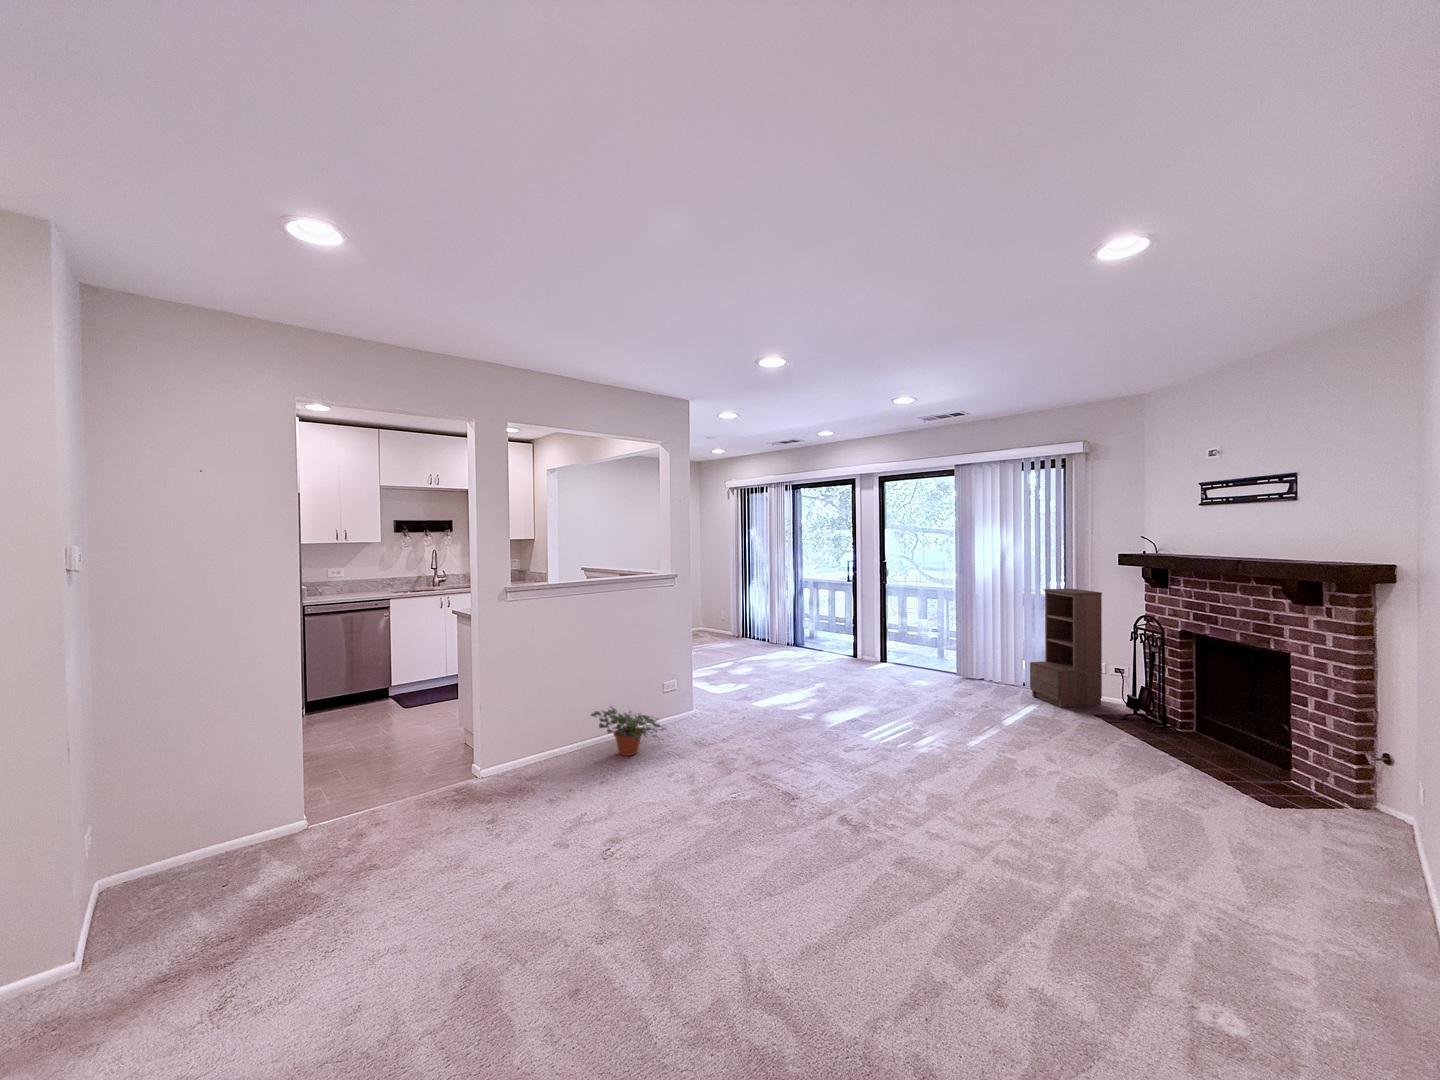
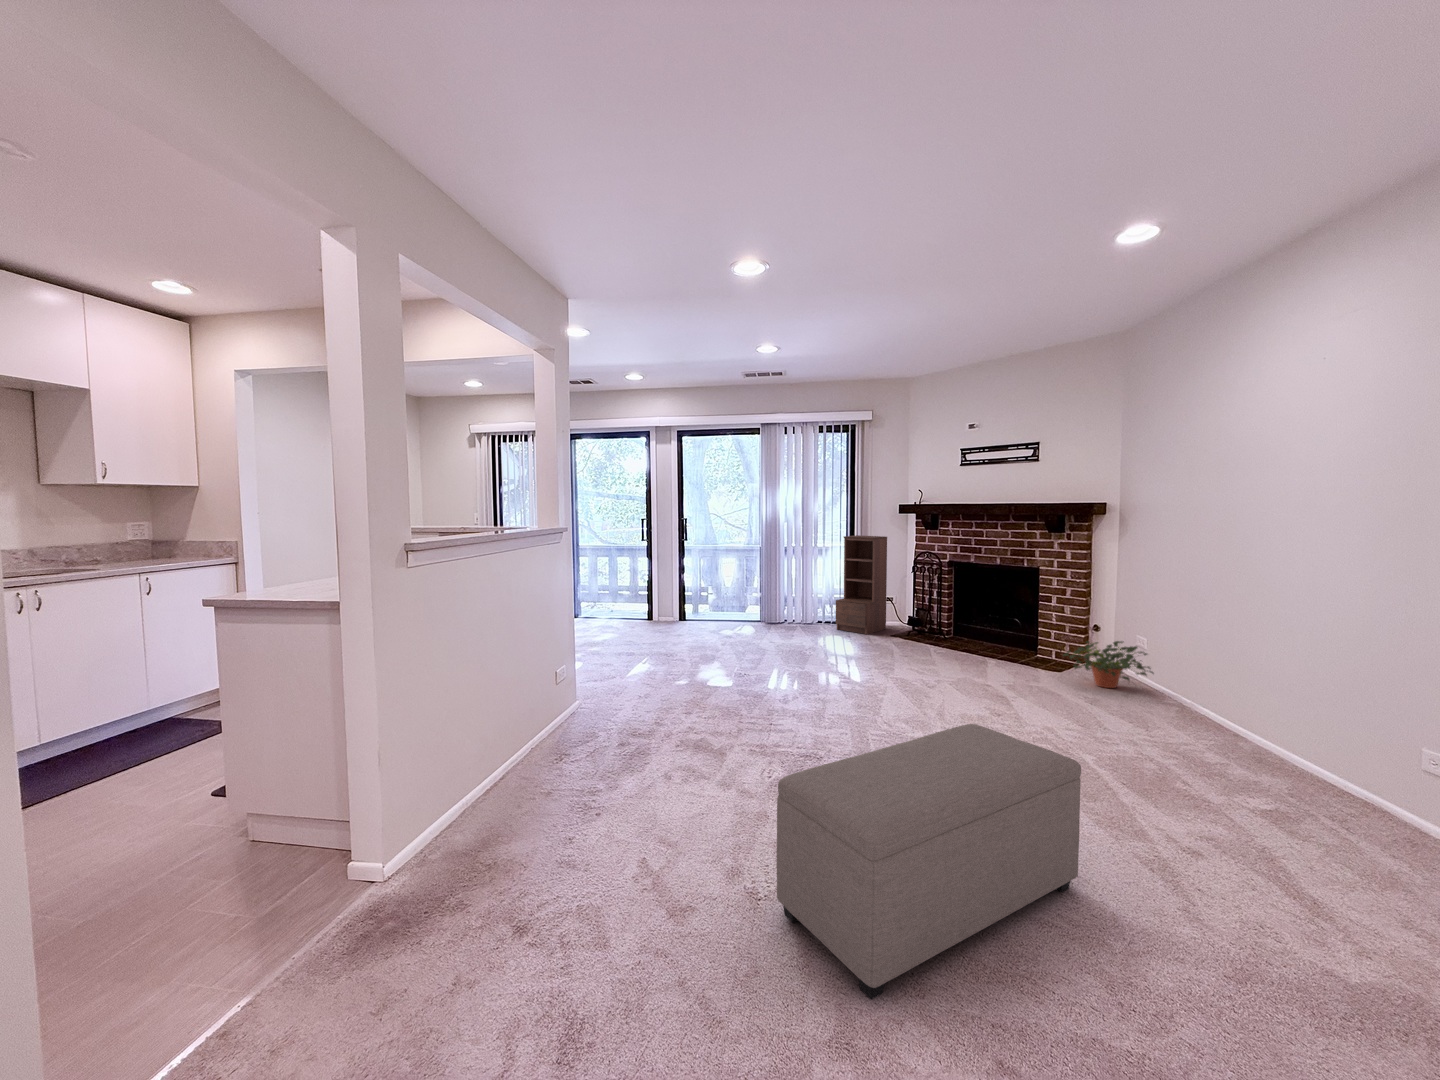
potted plant: present [591,706,666,756] -> present [1063,641,1153,688]
ottoman: none [502,794,787,998] -> present [777,724,1081,999]

